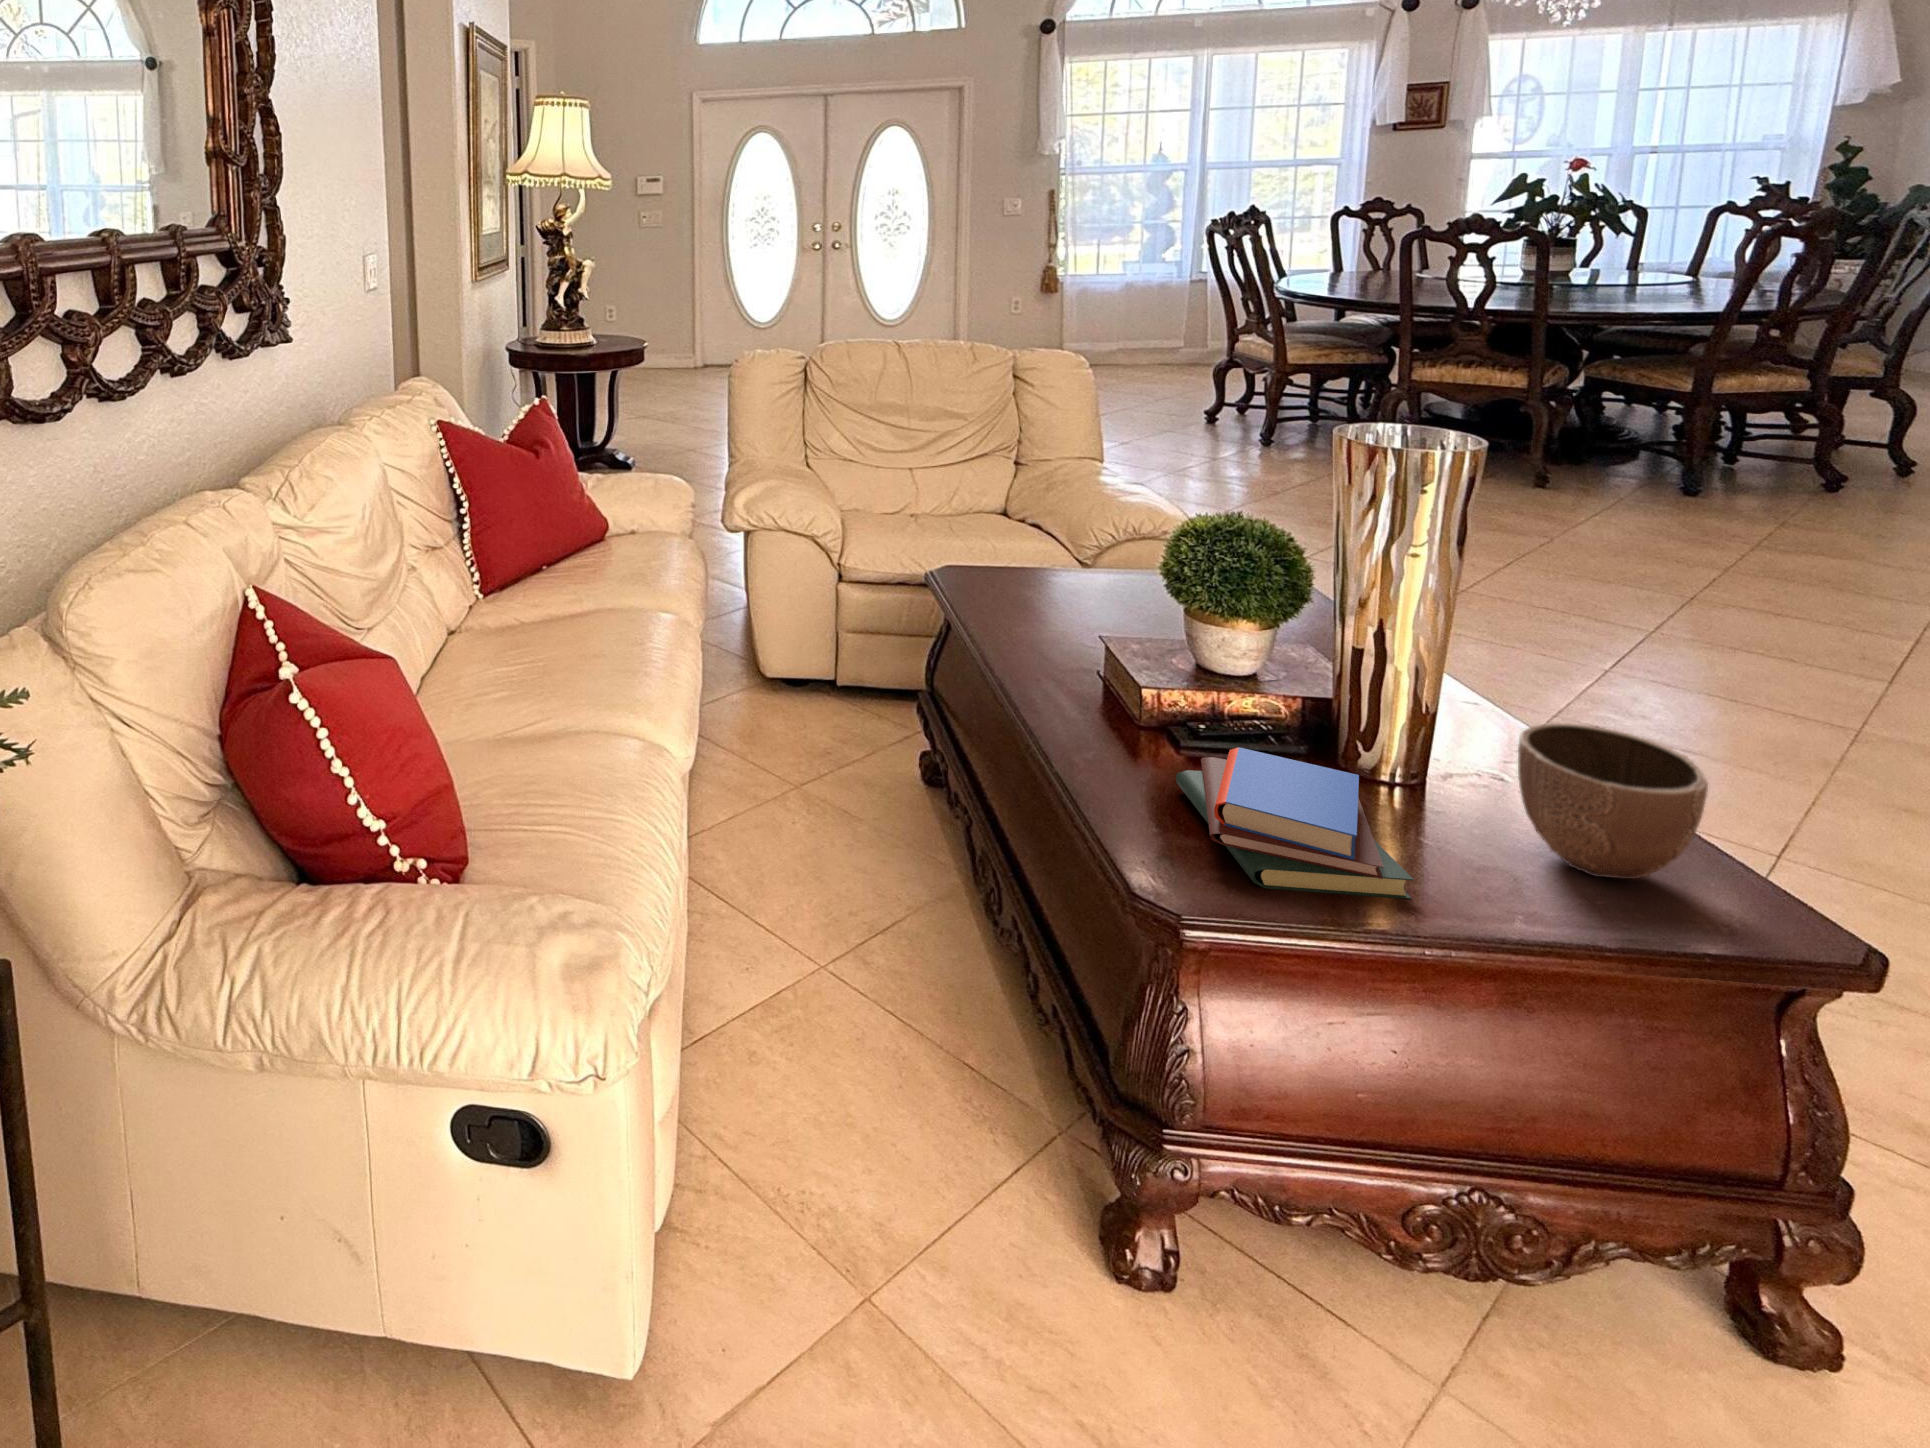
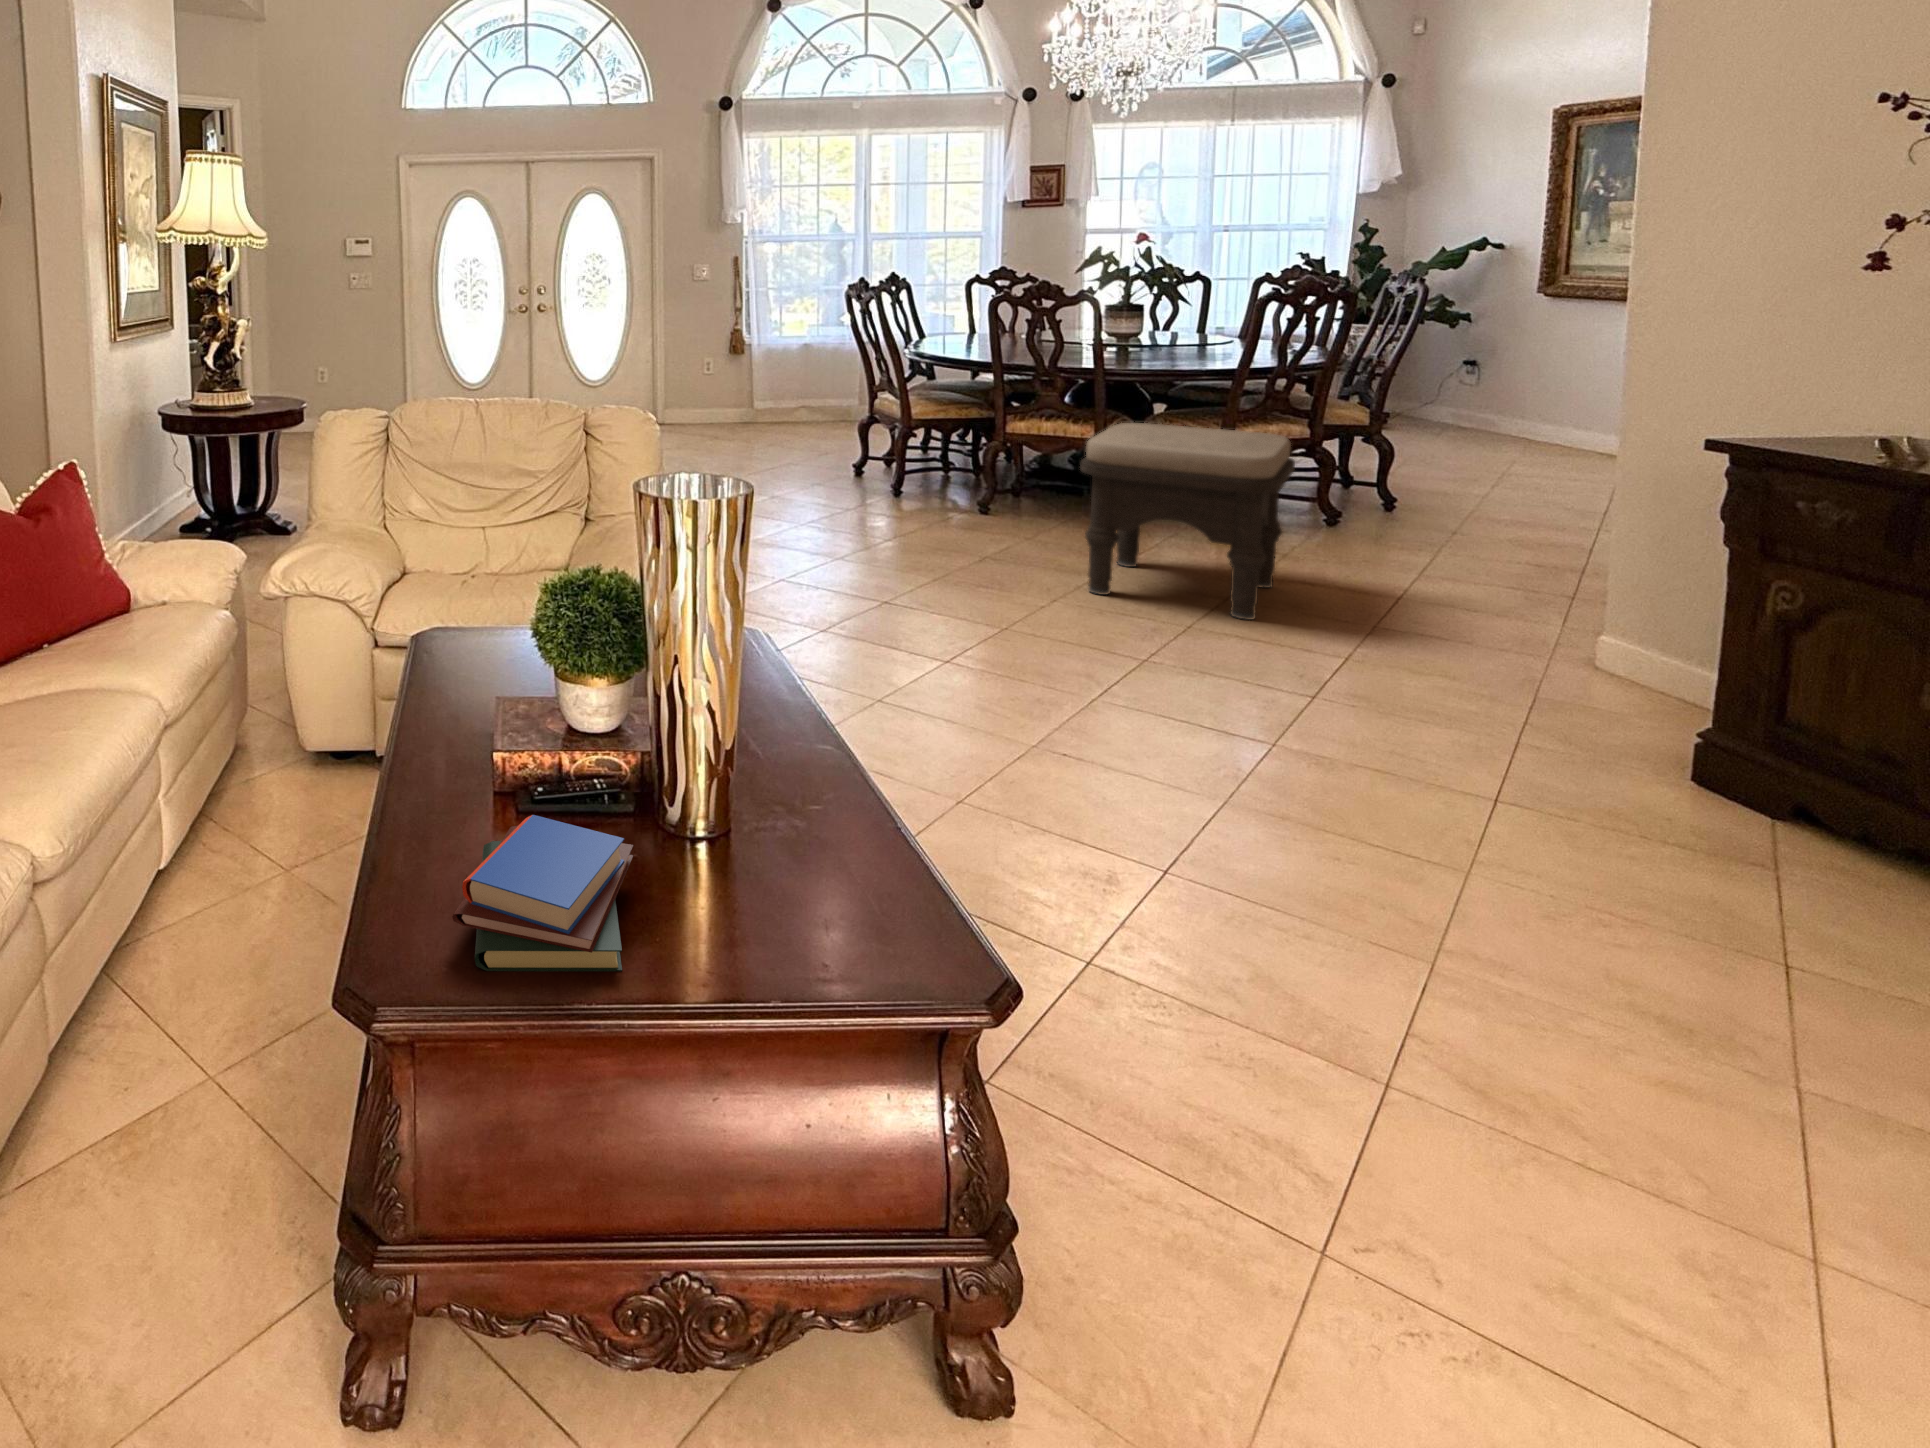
ottoman: none [1546,374,1831,597] -> present [1080,423,1295,620]
decorative bowl: present [1518,723,1708,879] -> none [752,773,889,931]

